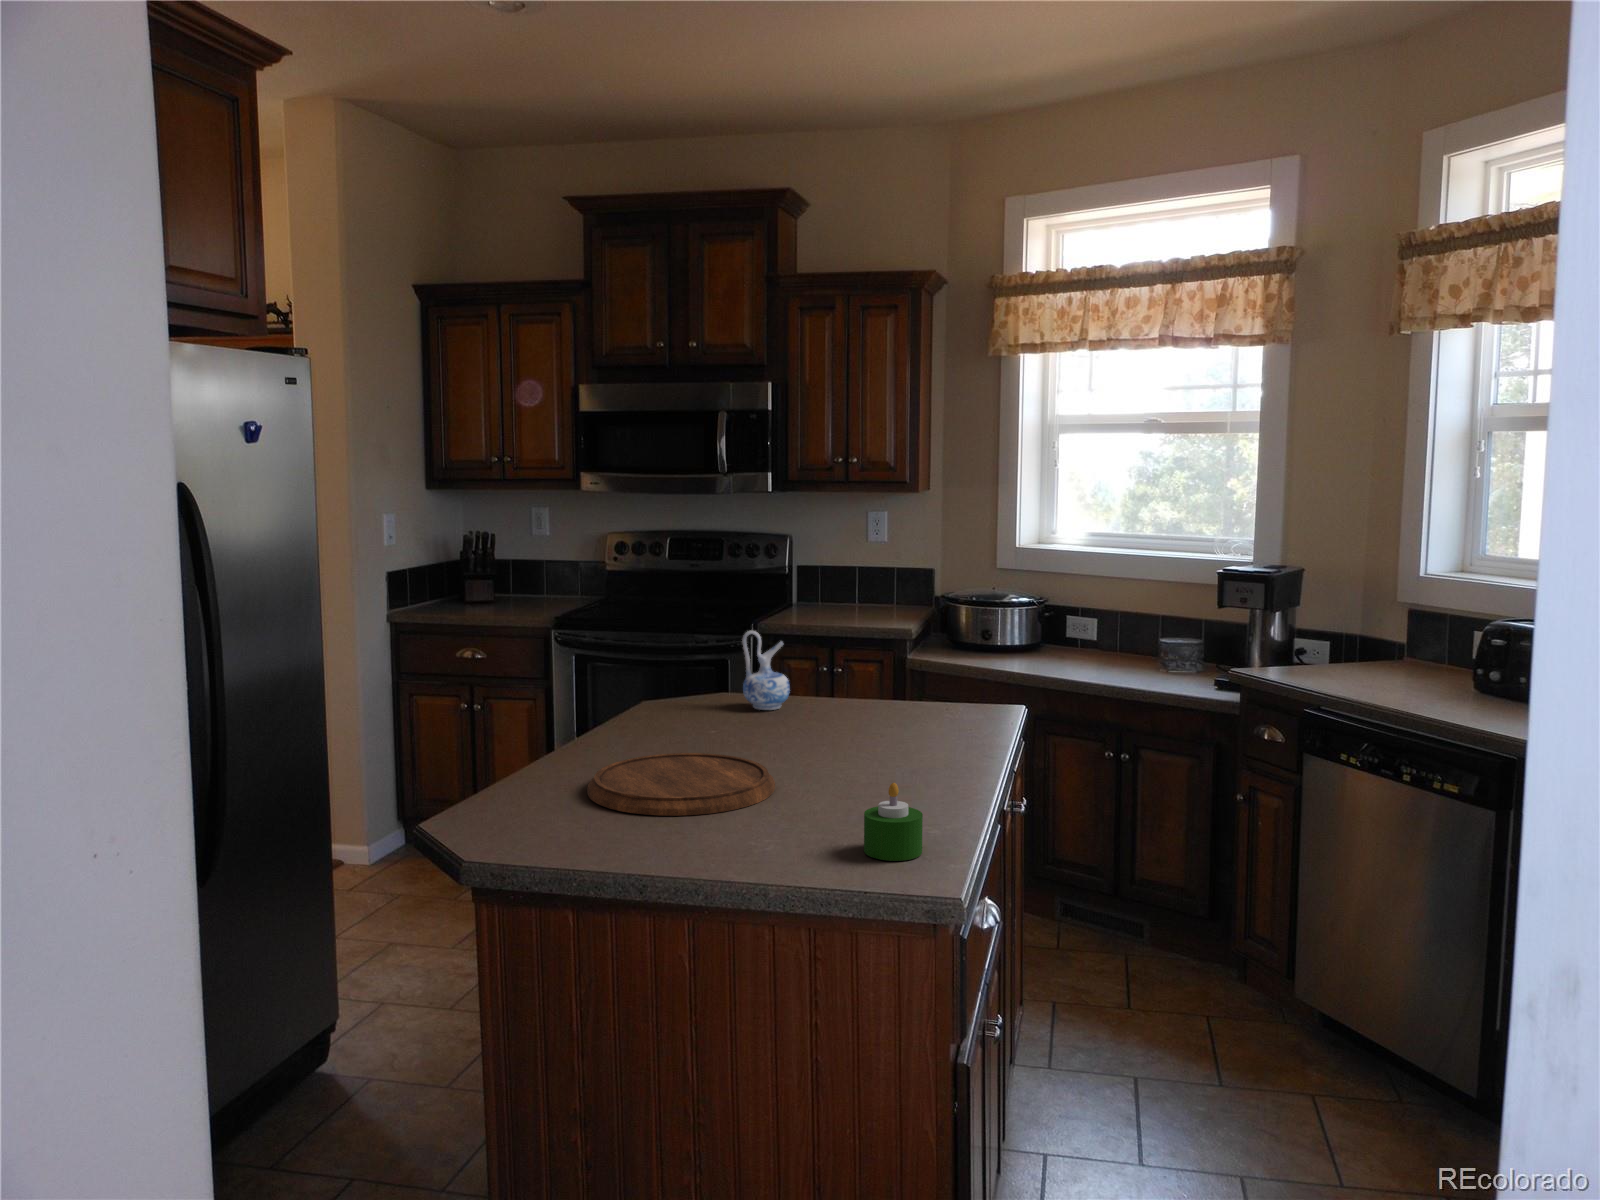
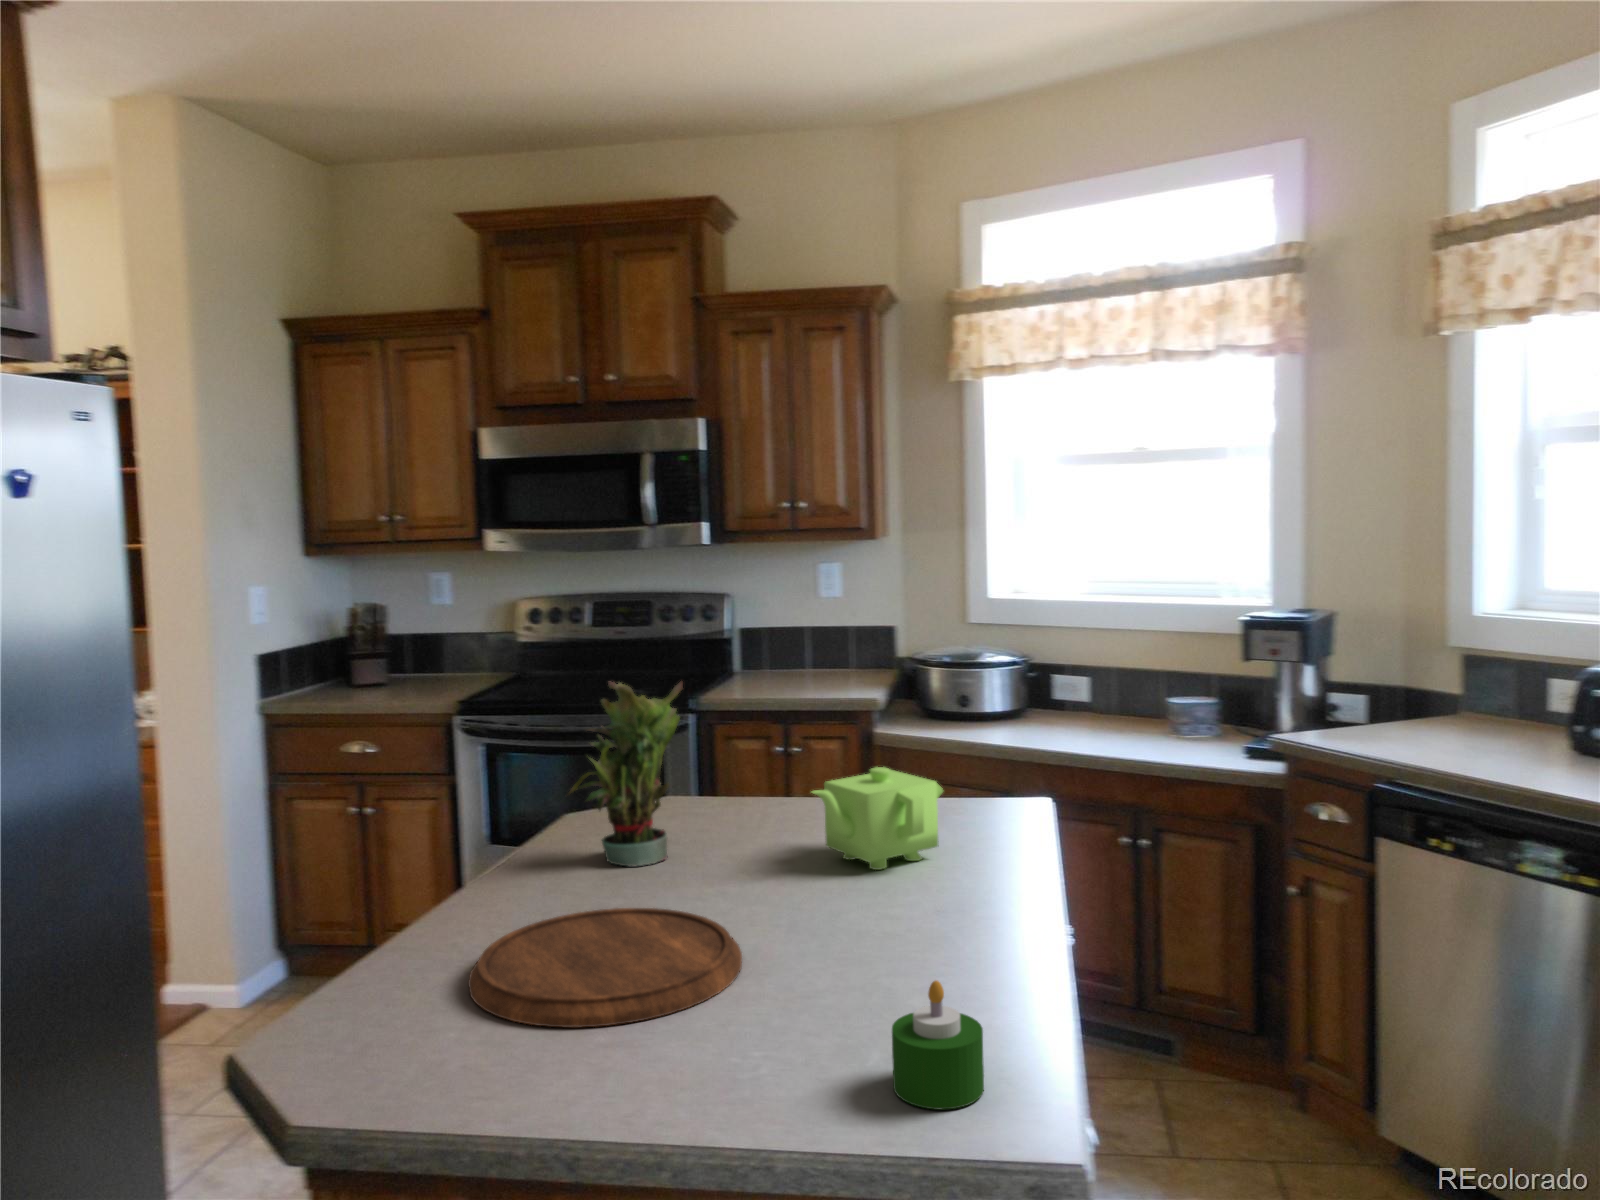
potted plant: none [652,594,742,733] -> present [569,682,683,867]
ceramic pitcher: present [742,631,790,710] -> none [684,721,747,824]
teapot: none [833,667,937,742] -> present [812,767,943,870]

